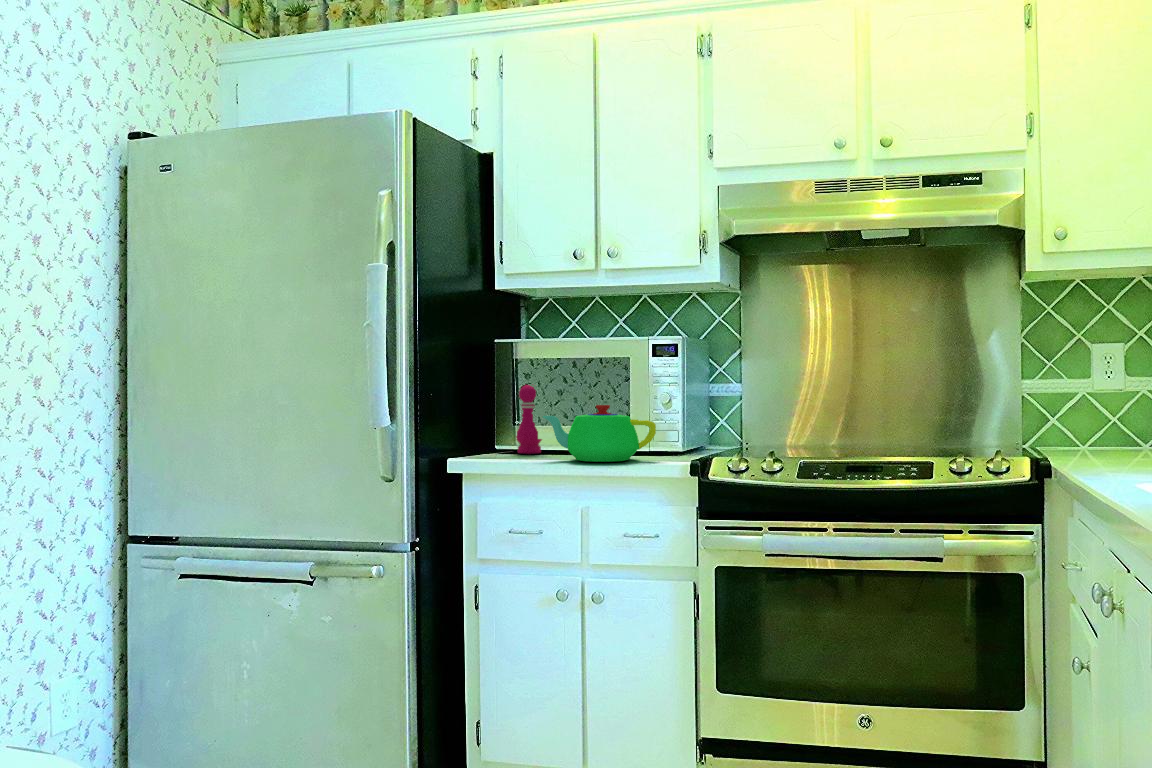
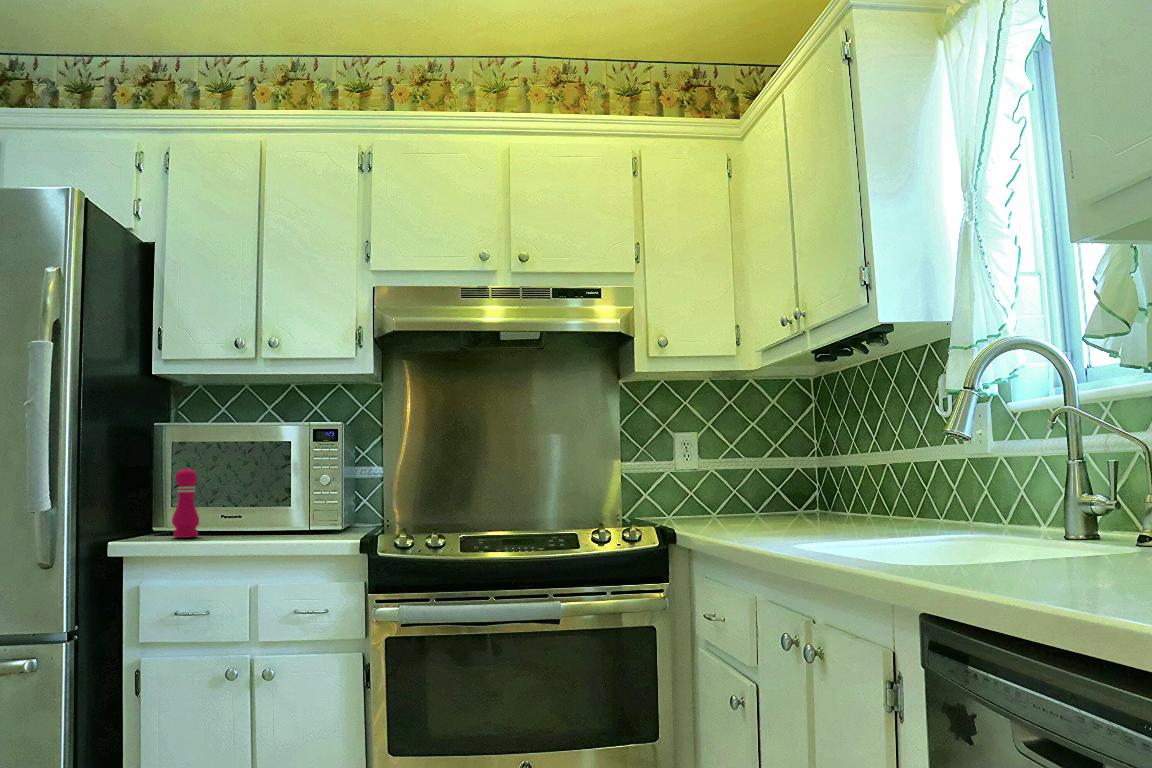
teapot: present [543,405,656,462] -> none [213,487,325,541]

